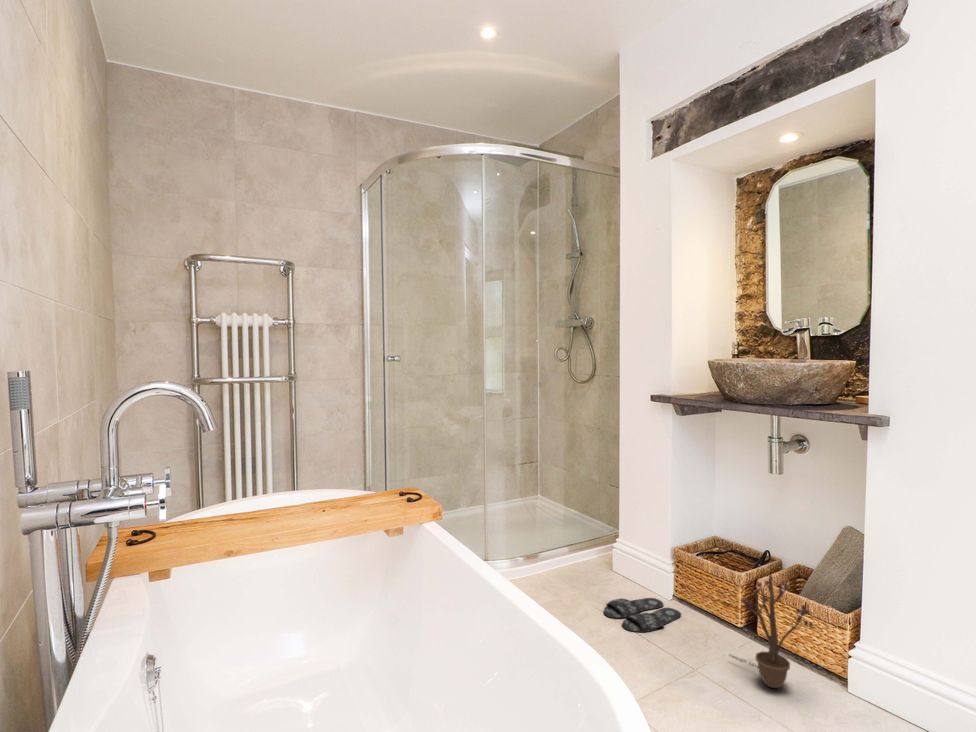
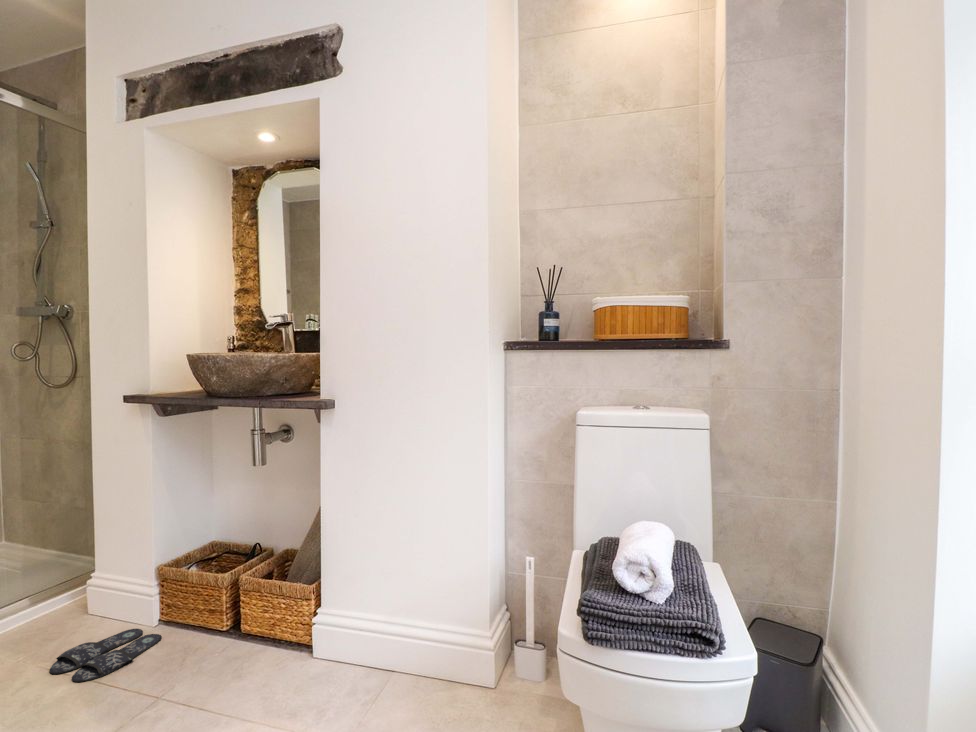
decorative plant: present [730,574,813,688] -> none [200,569,273,685]

